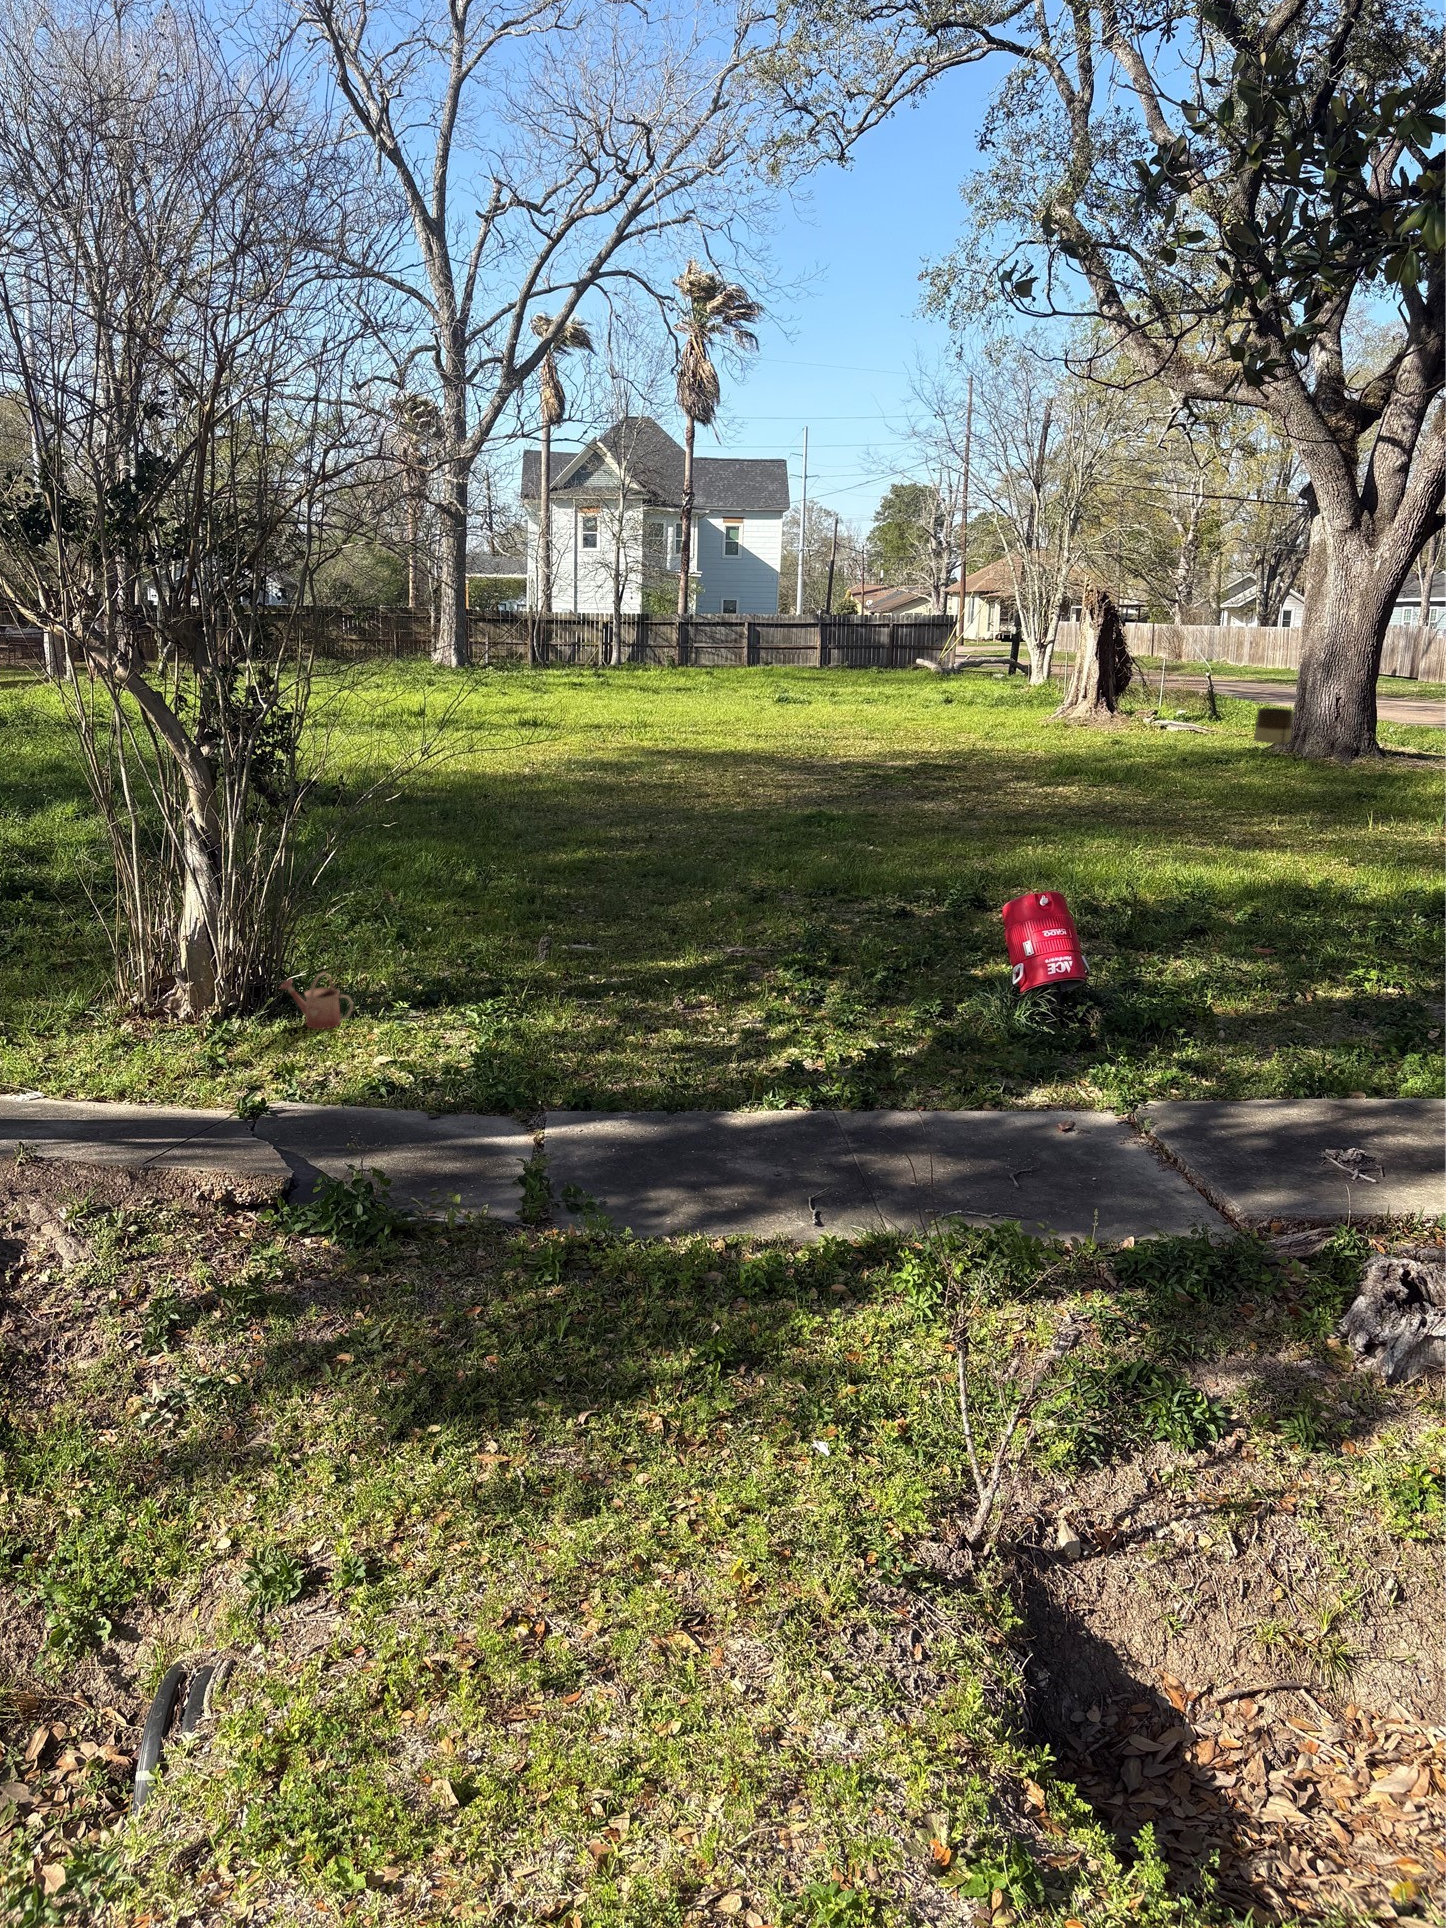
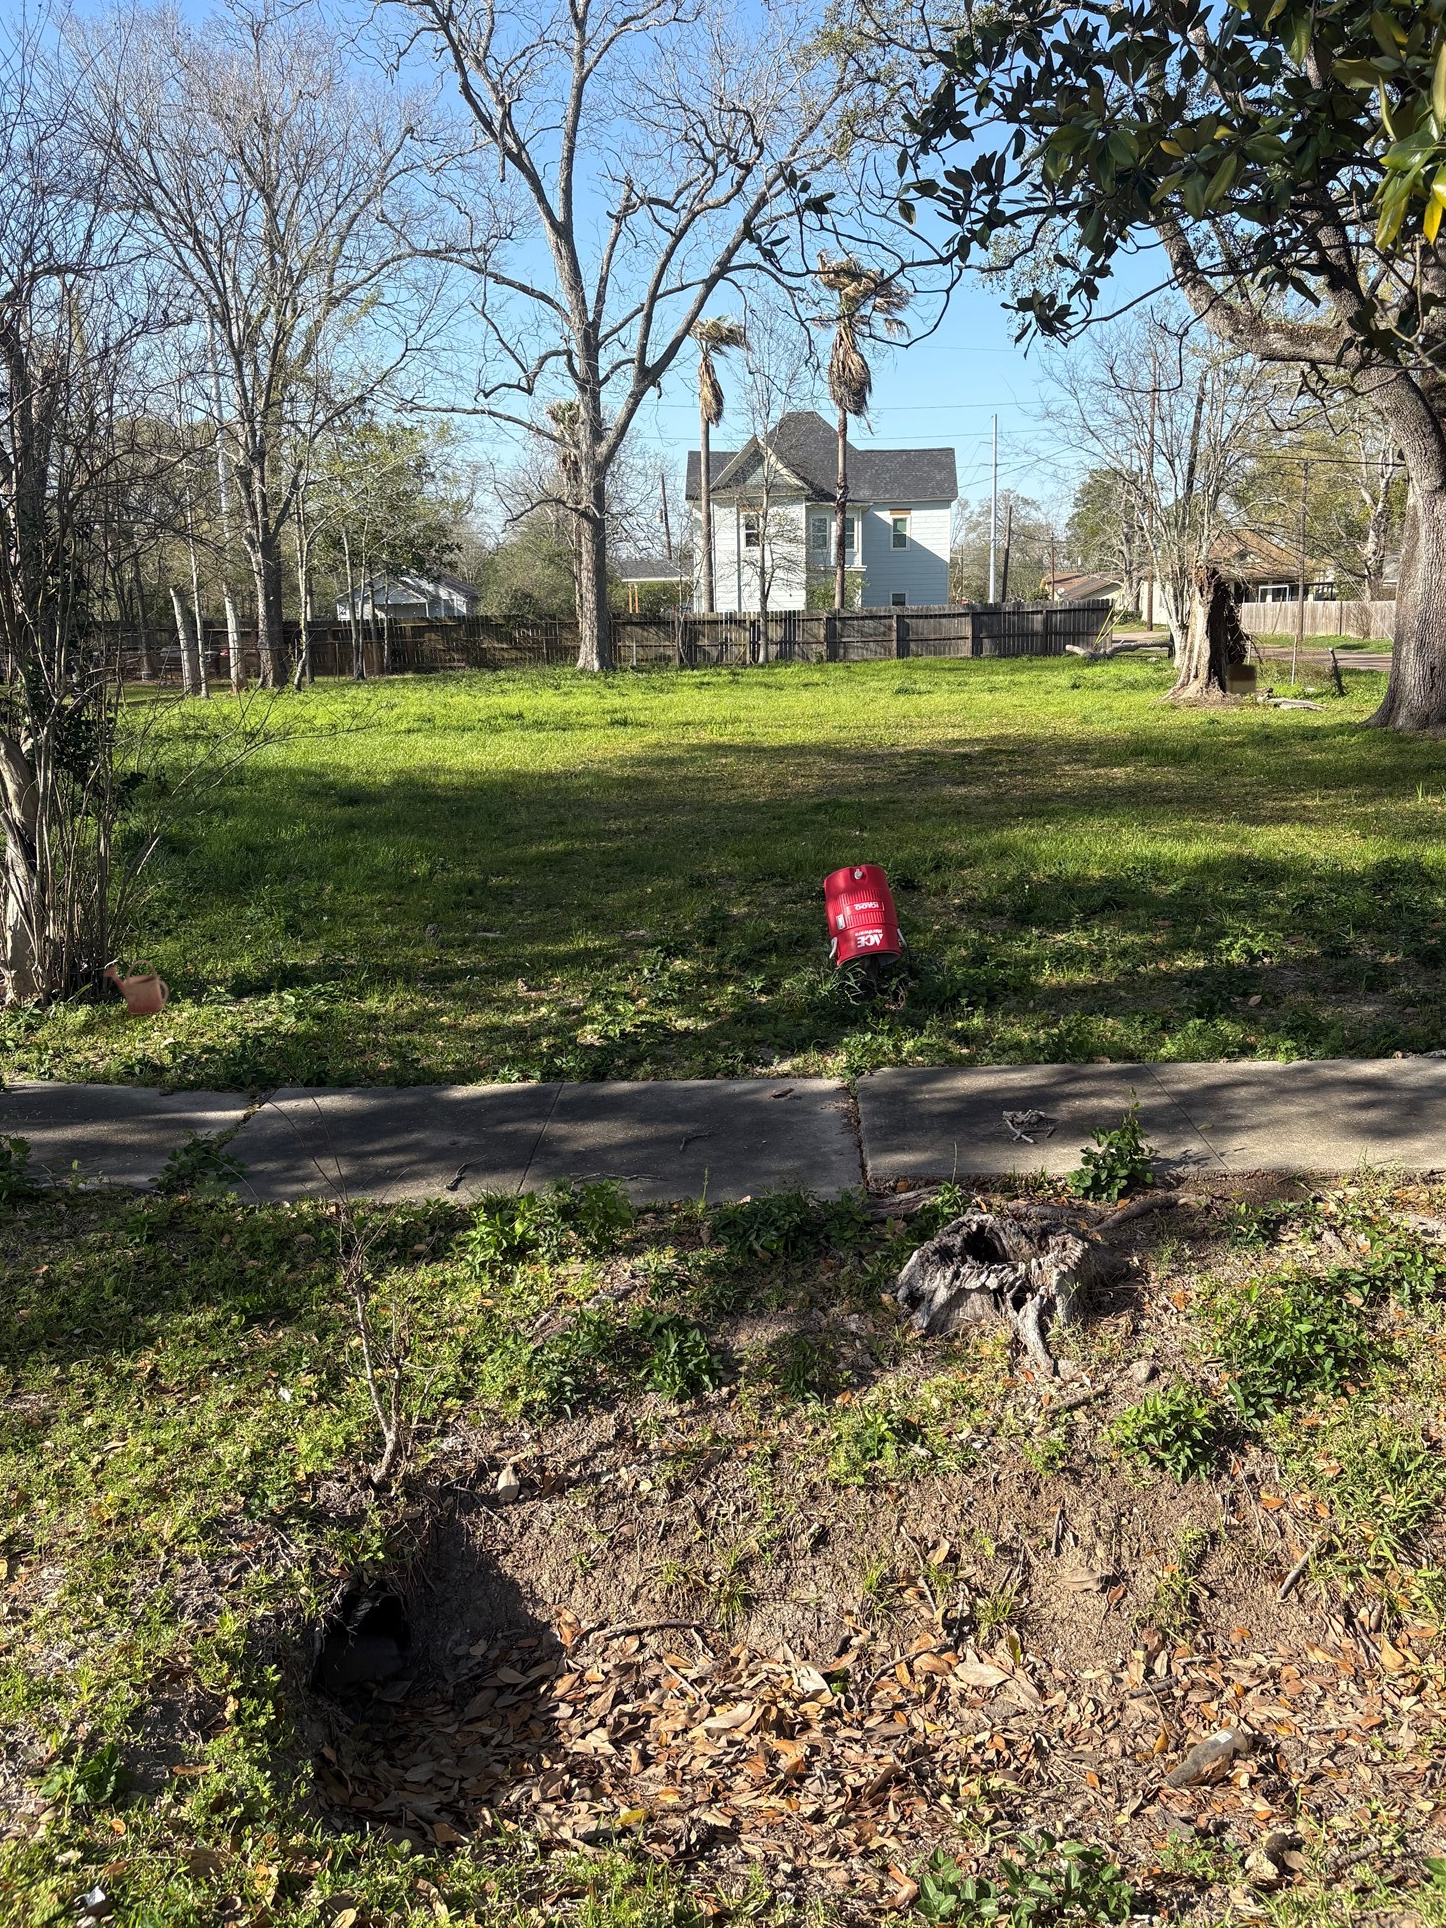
planter: present [1254,708,1293,748] -> present [1226,664,1257,694]

